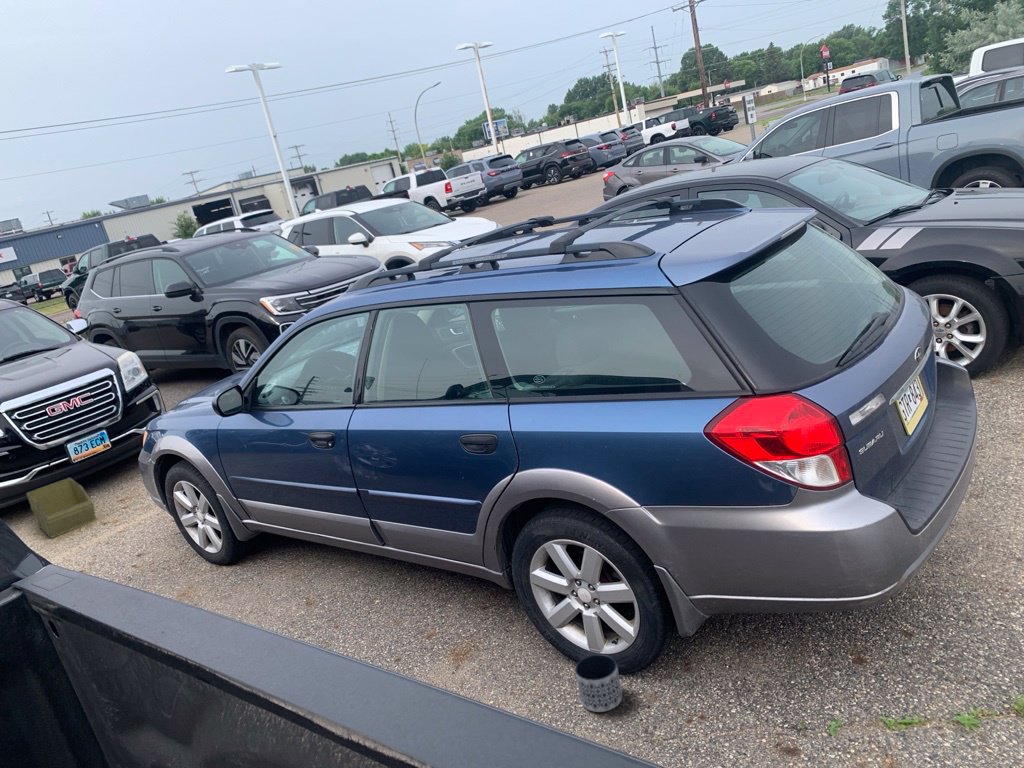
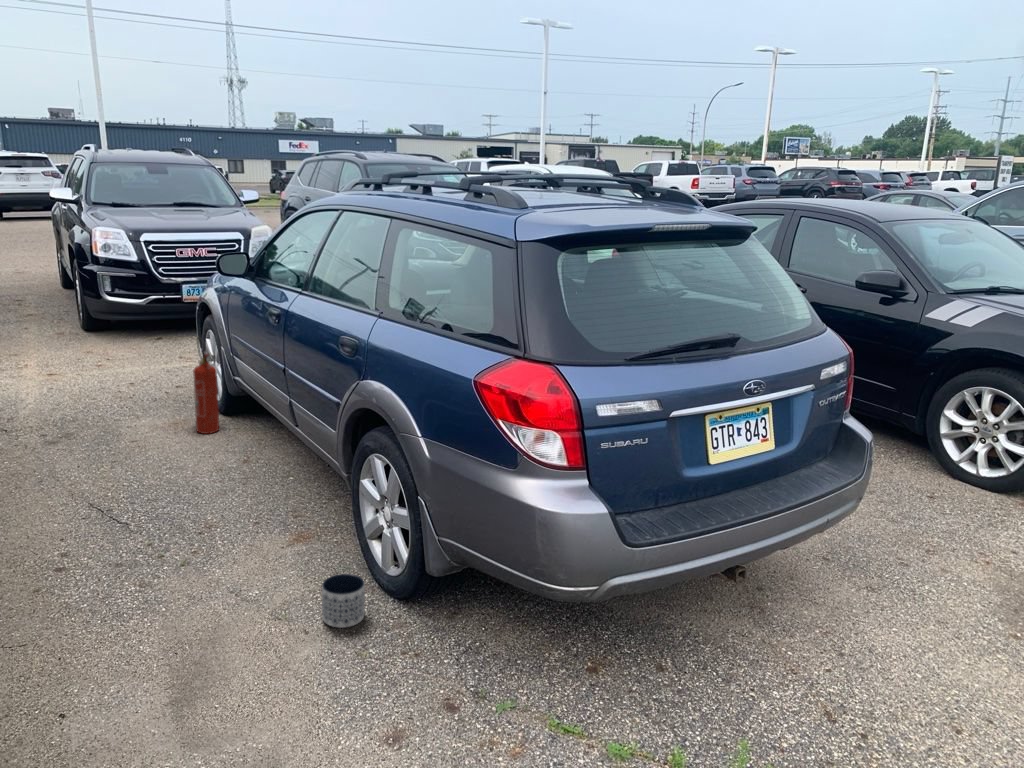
storage bin: present [26,478,97,538] -> none [134,313,178,354]
fire extinguisher: none [195,489,251,591] -> present [193,337,219,434]

